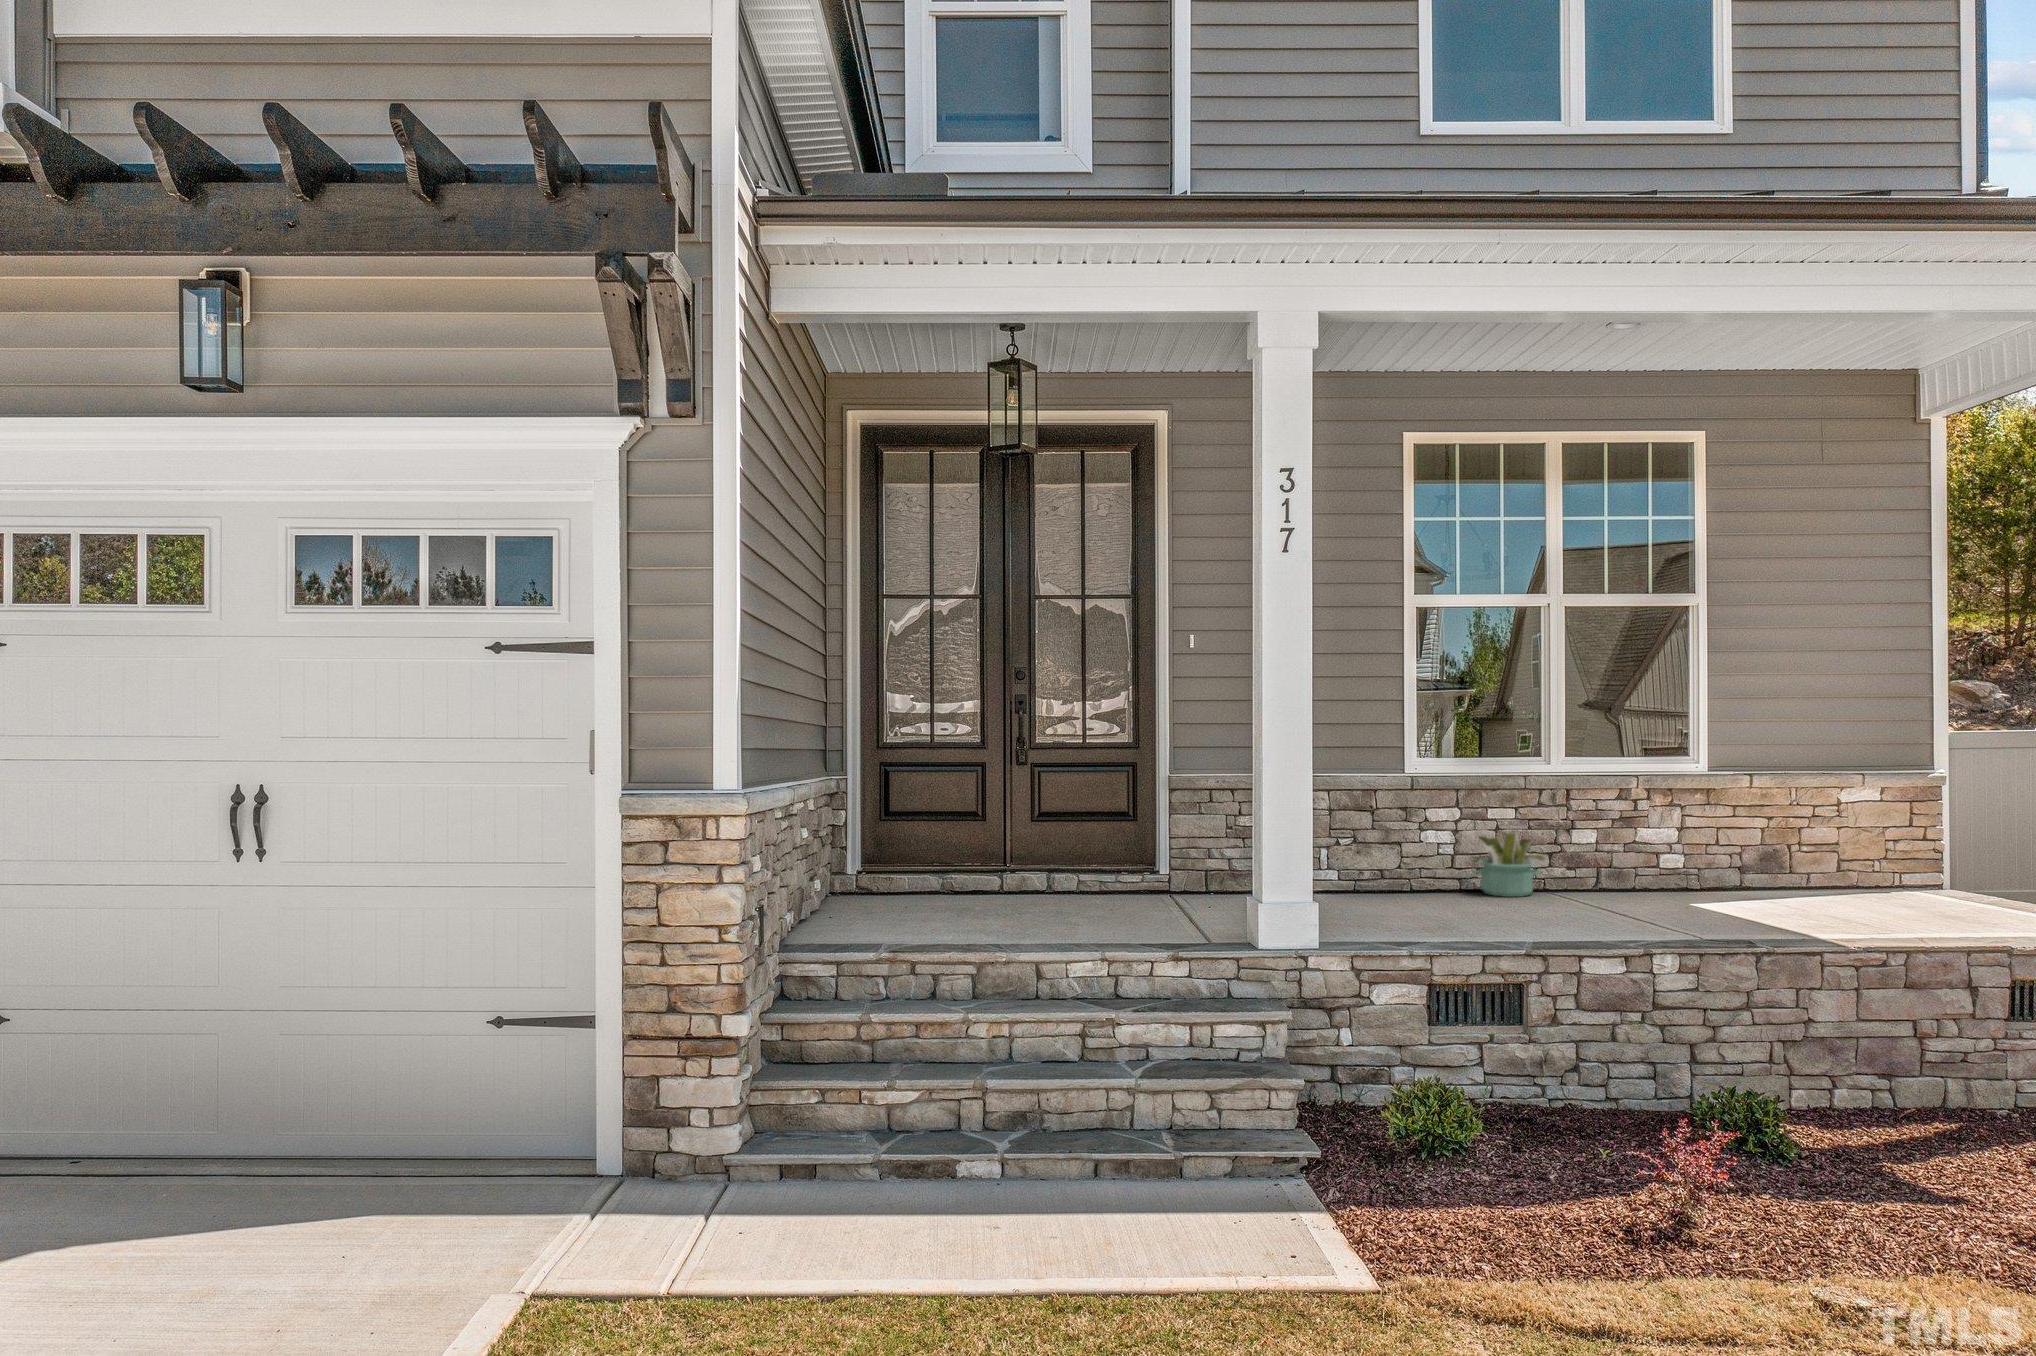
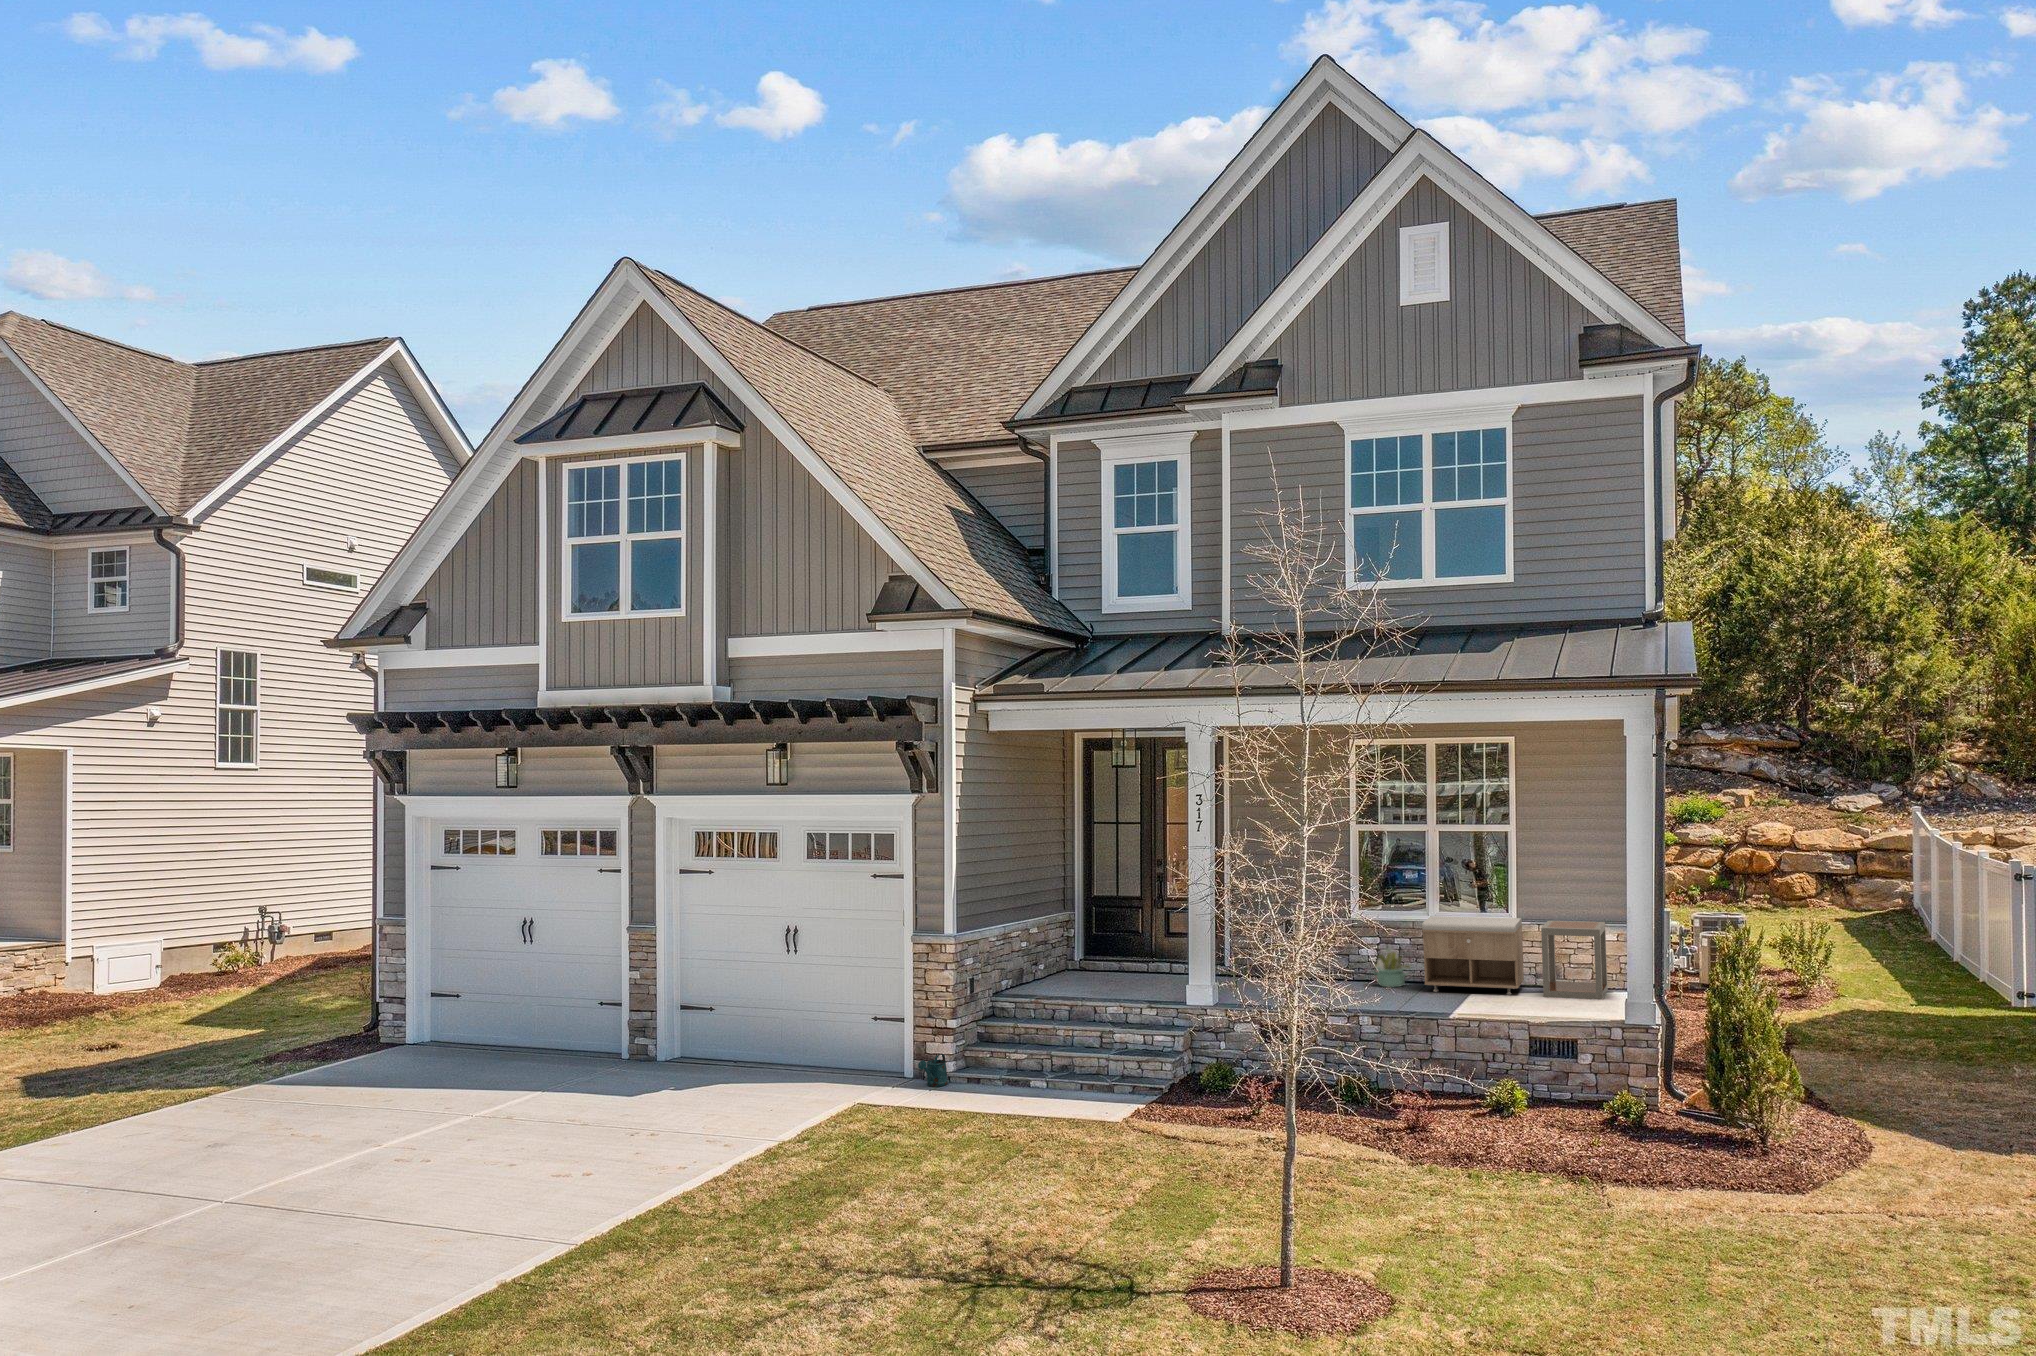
storage bench: none [1567,765,1778,901] -> present [1422,916,1524,994]
side table: none [1769,769,1926,904] -> present [1541,920,1608,1000]
watering can: none [653,1108,720,1206] -> present [918,1054,948,1087]

